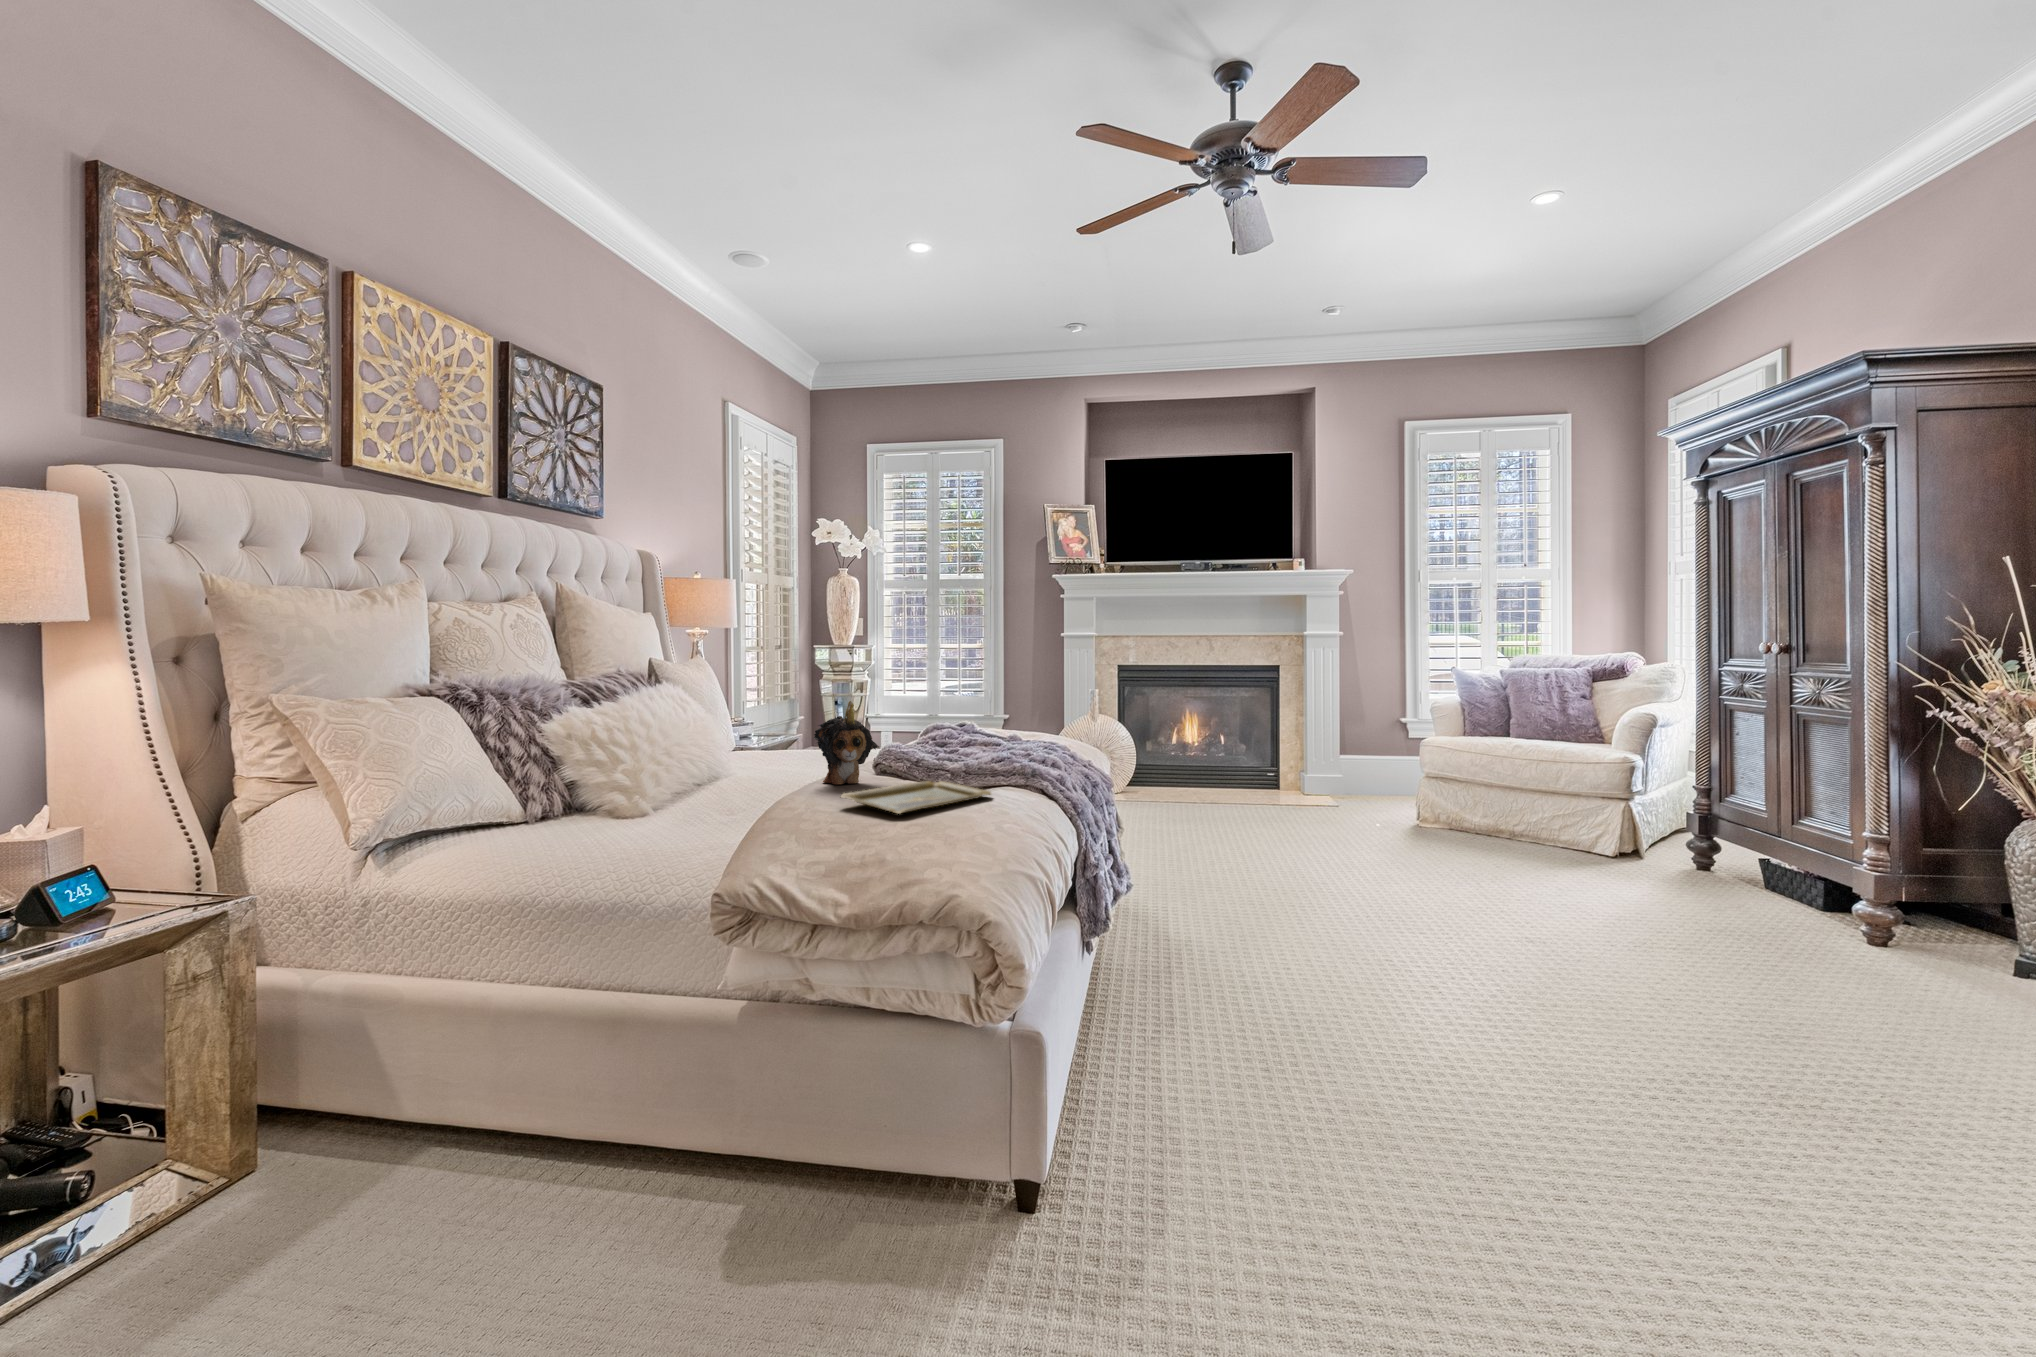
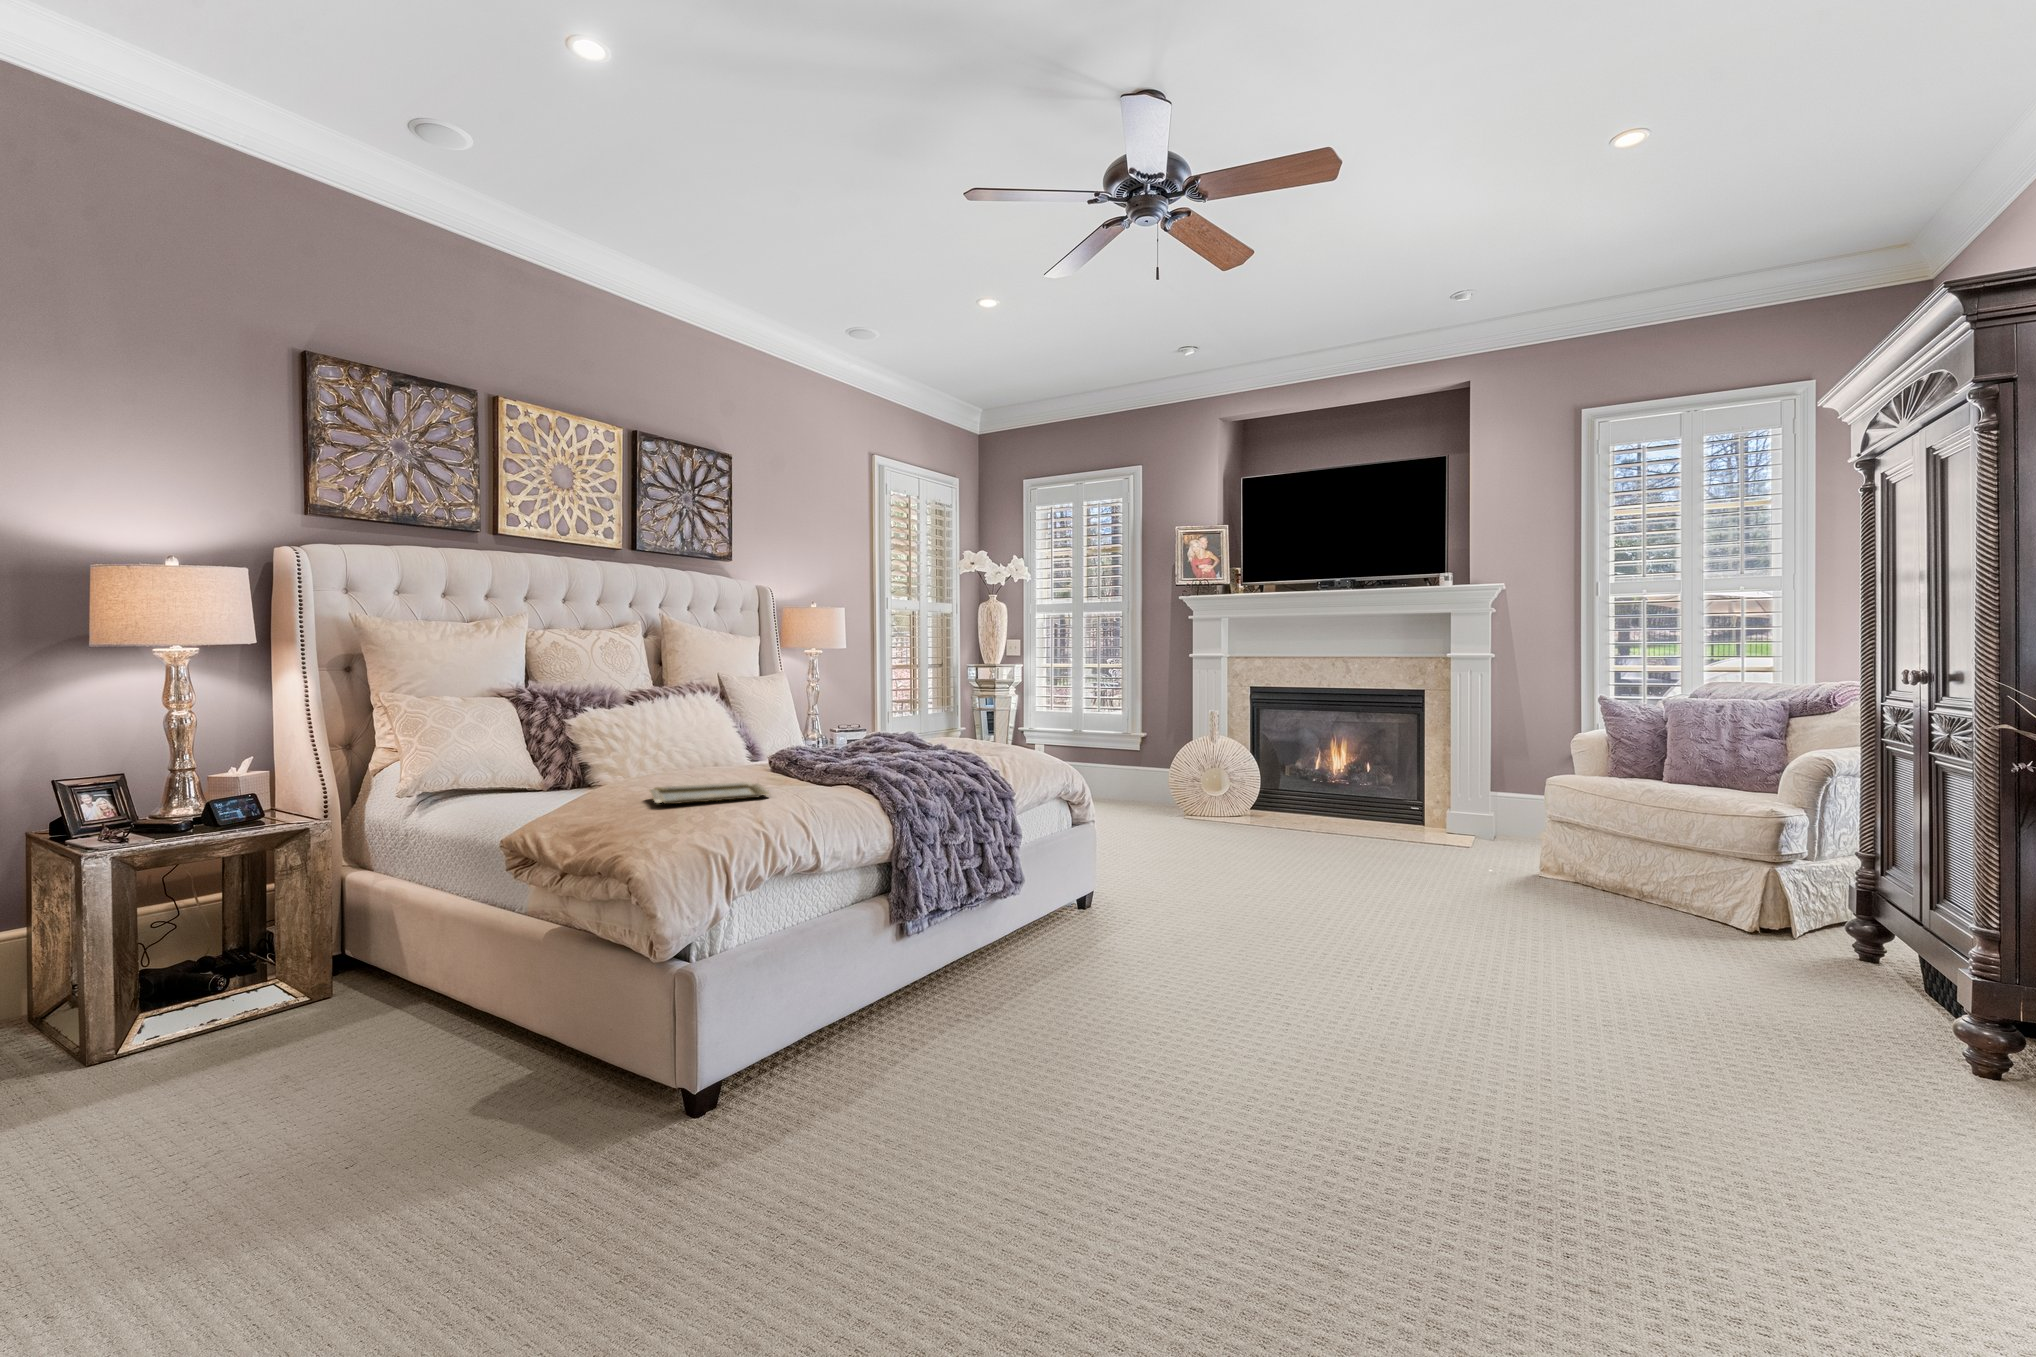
plush toy: present [814,701,880,784] -> none [686,714,740,782]

